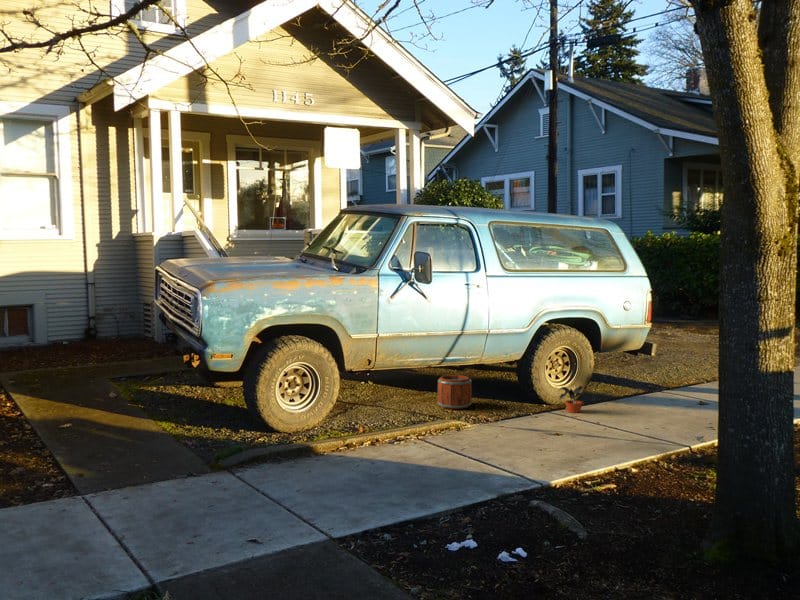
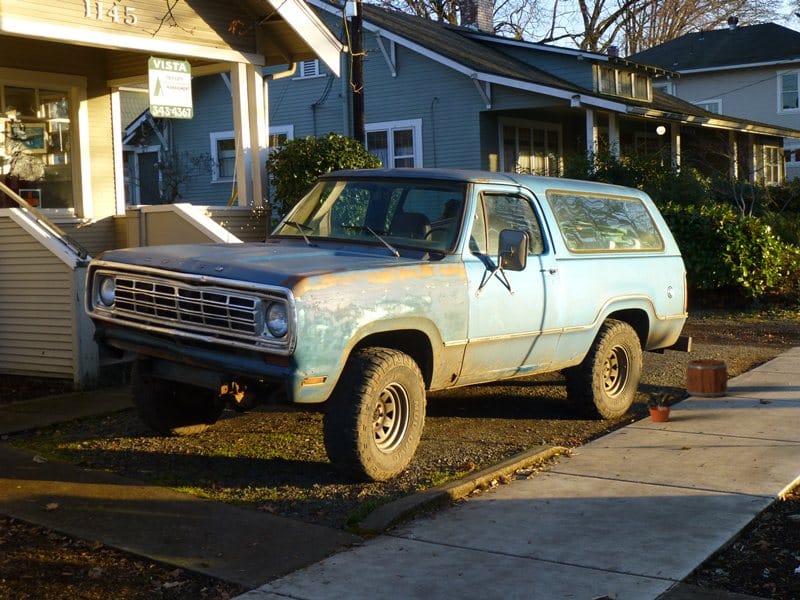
bucket: present [437,375,472,409] -> present [686,359,728,397]

